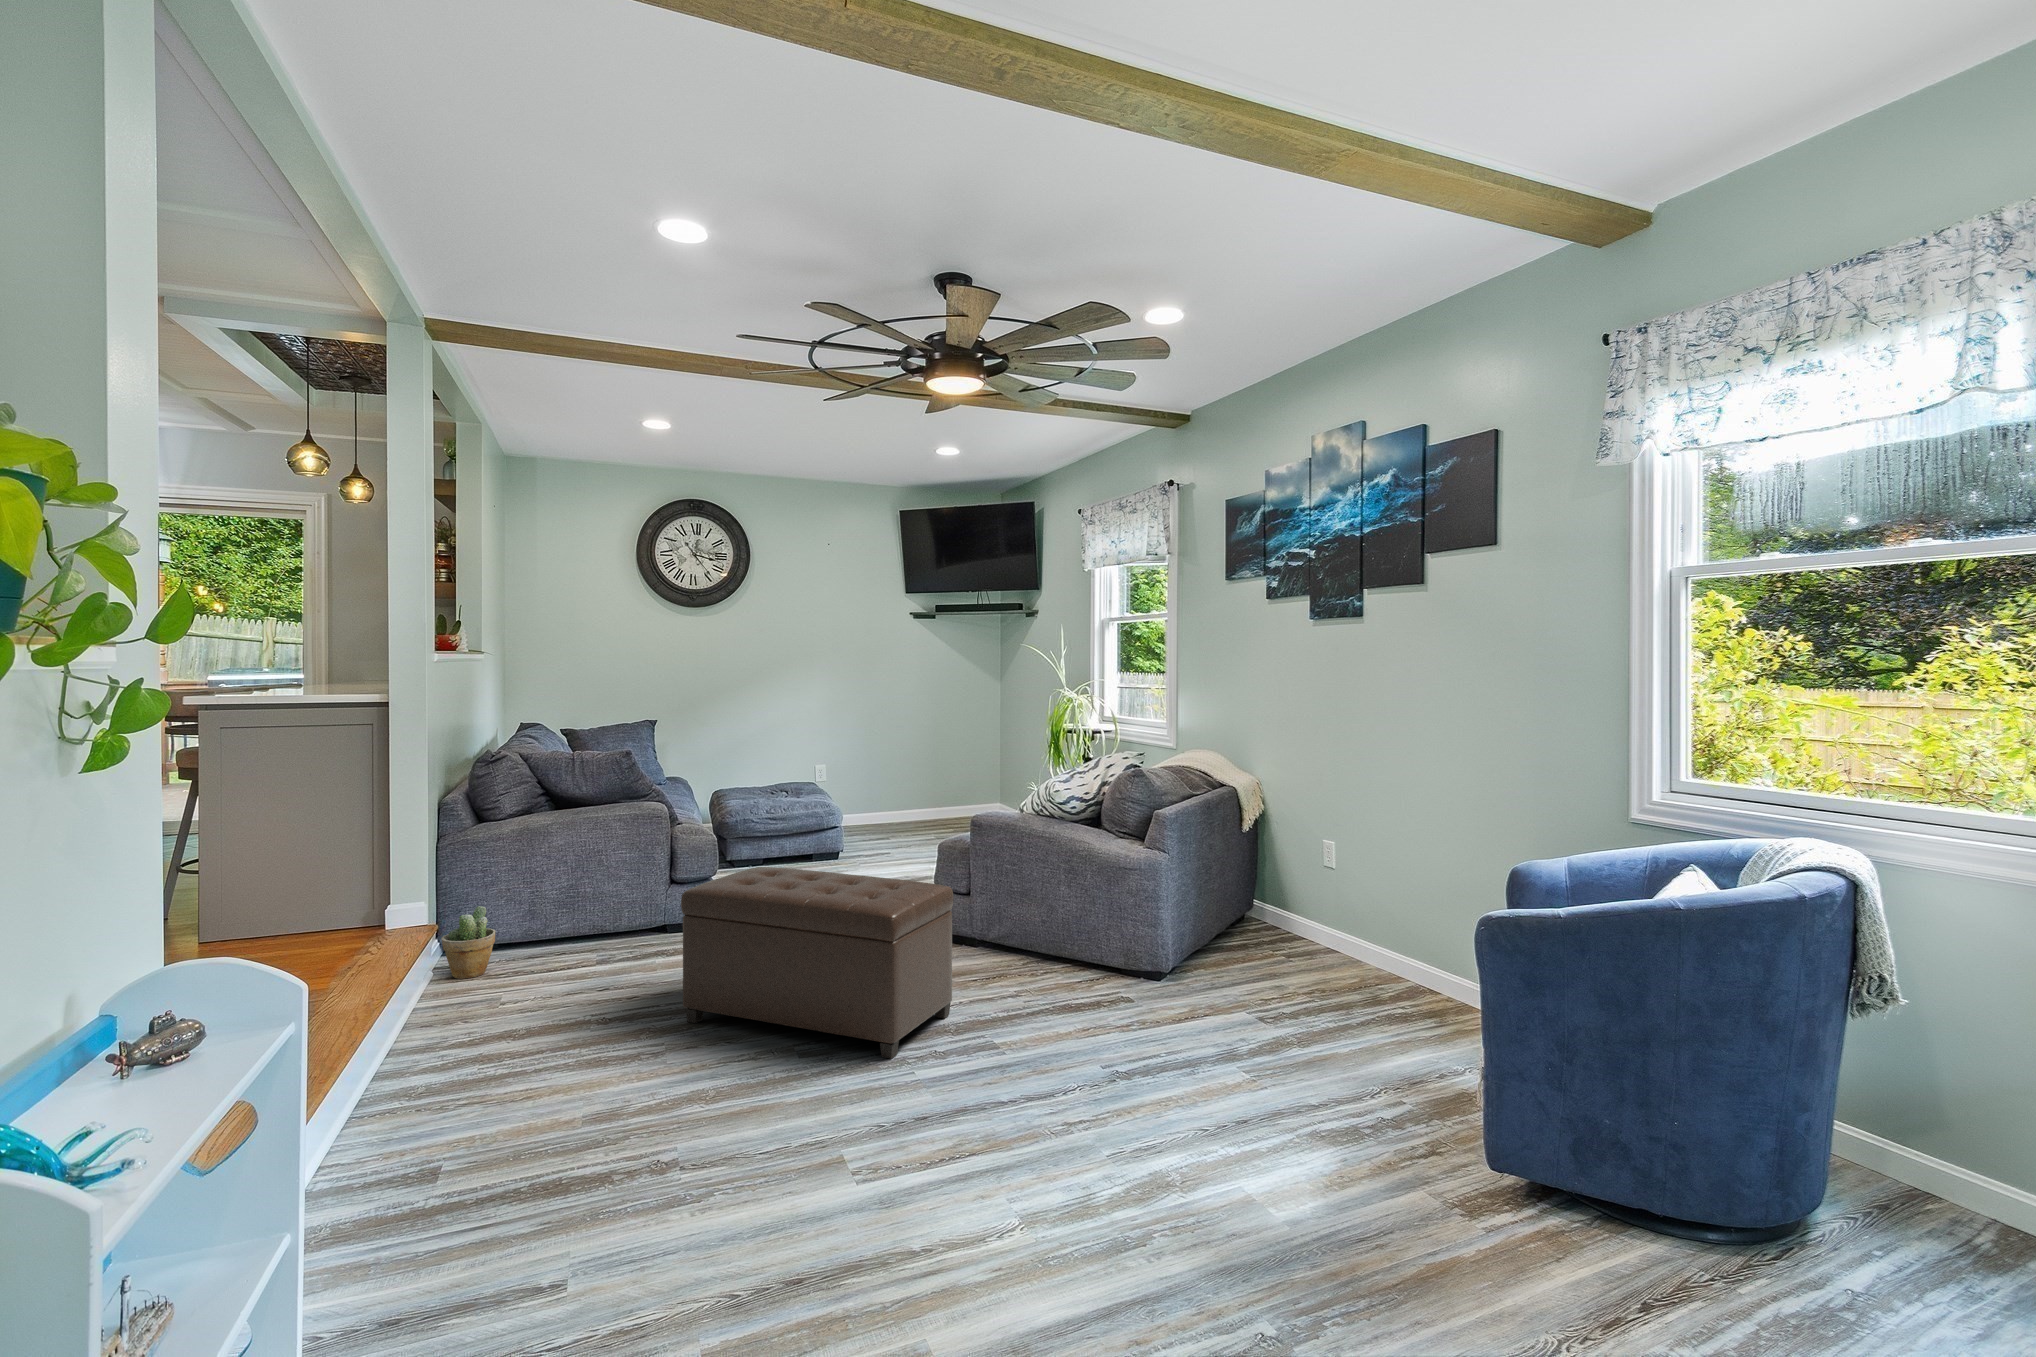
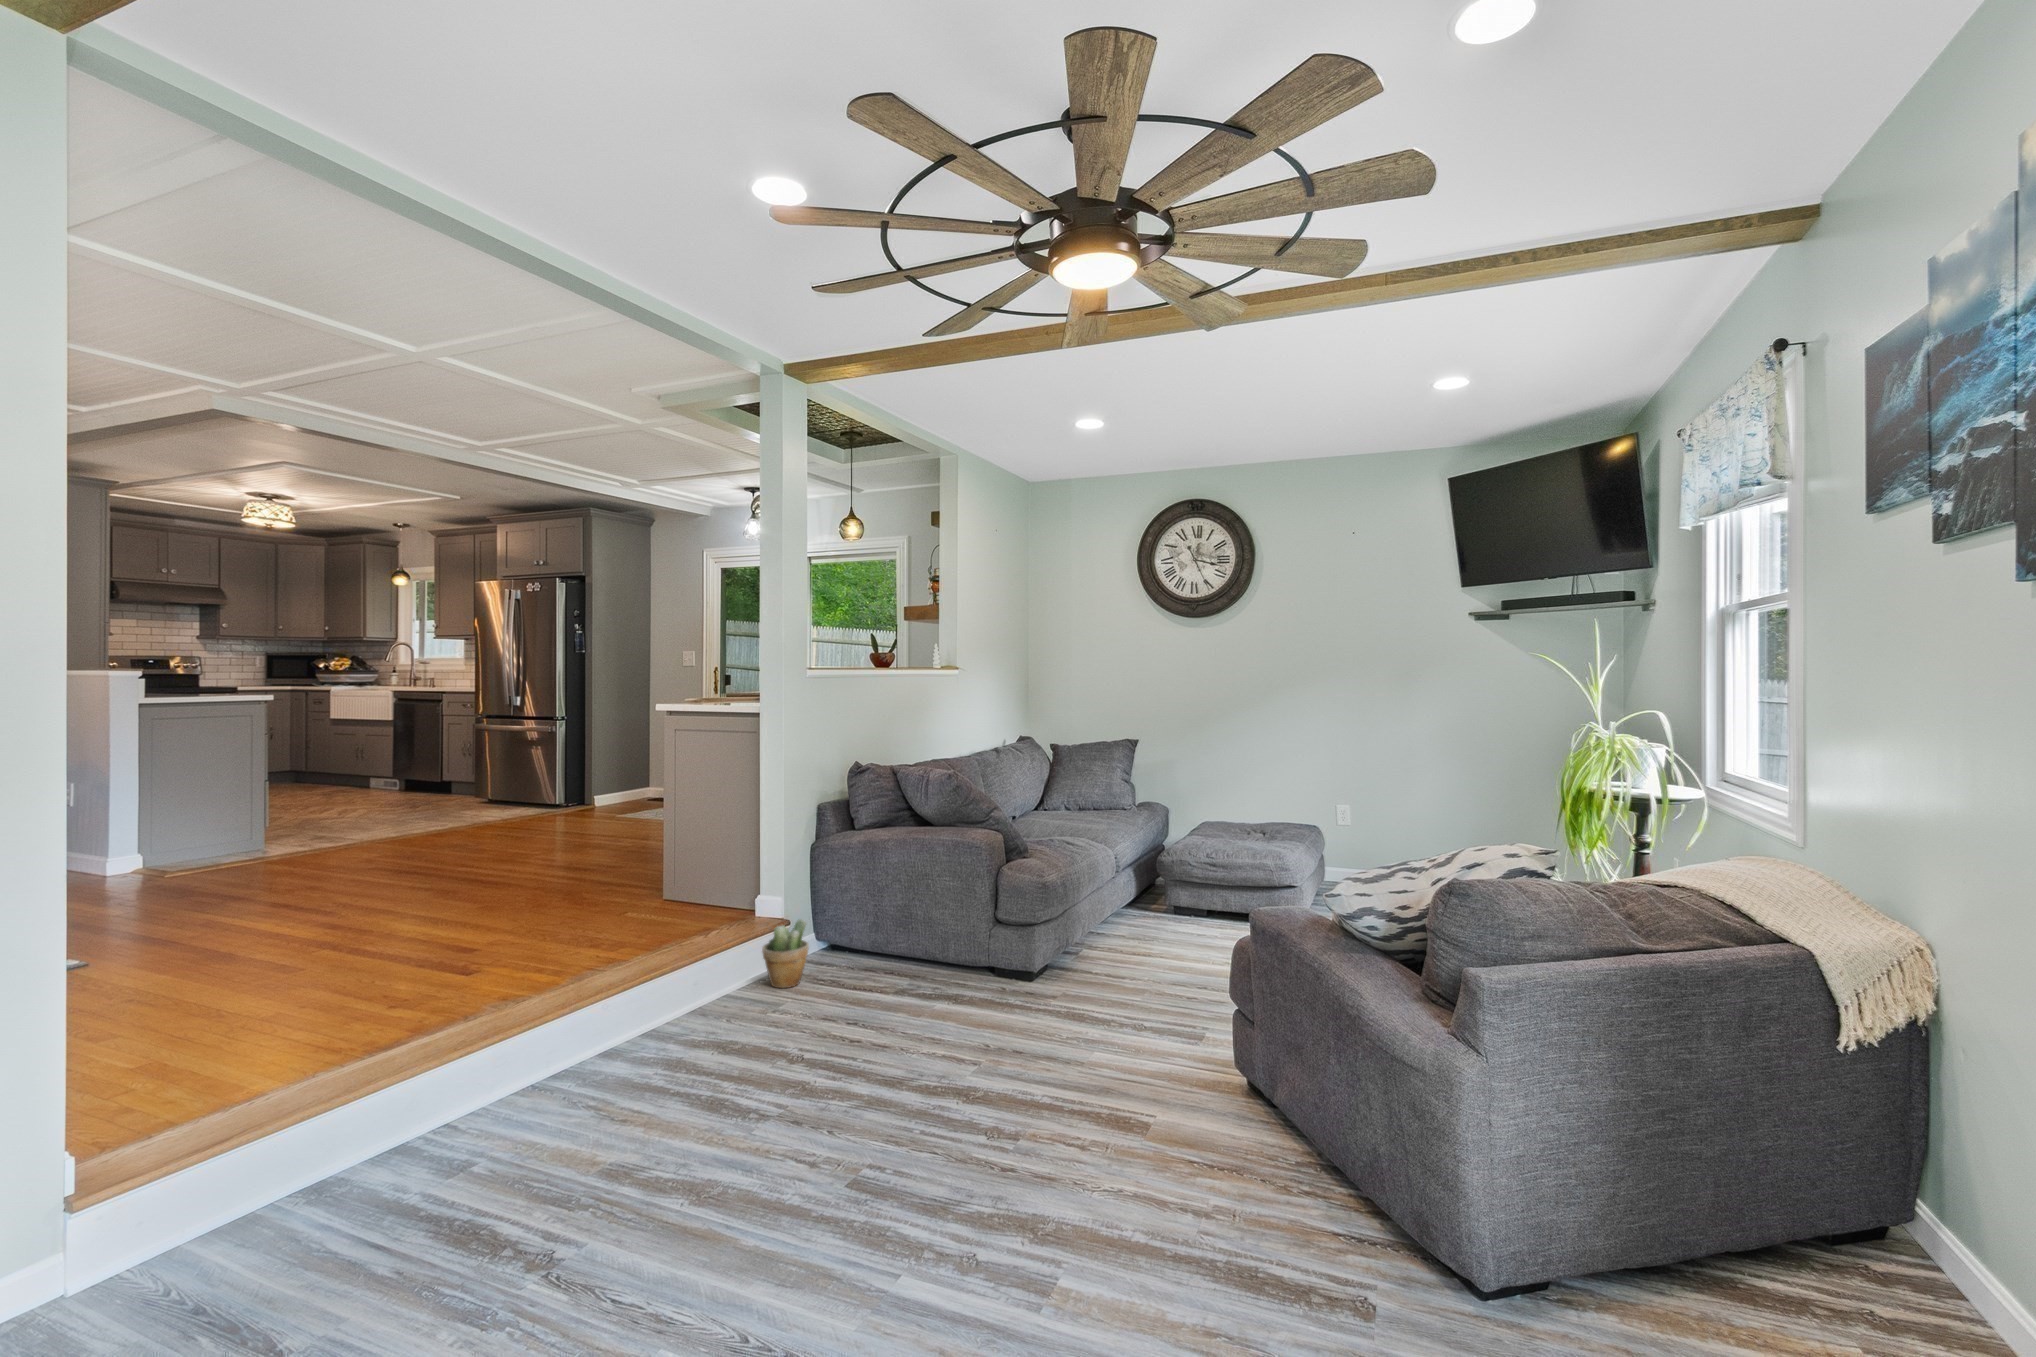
ottoman: present [681,867,954,1059] -> none [815,935,1067,1266]

